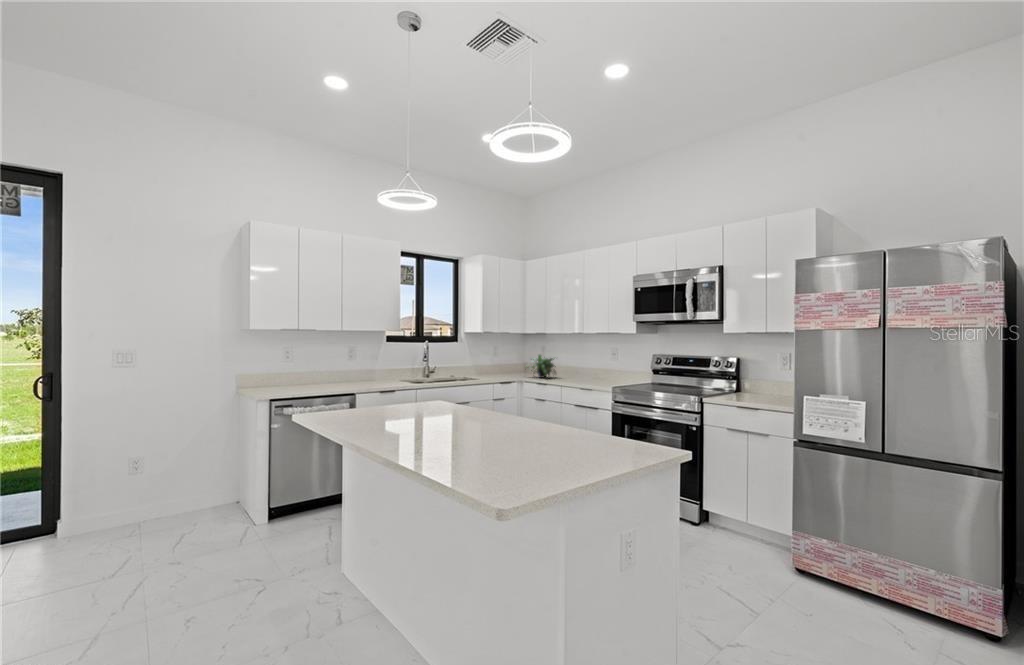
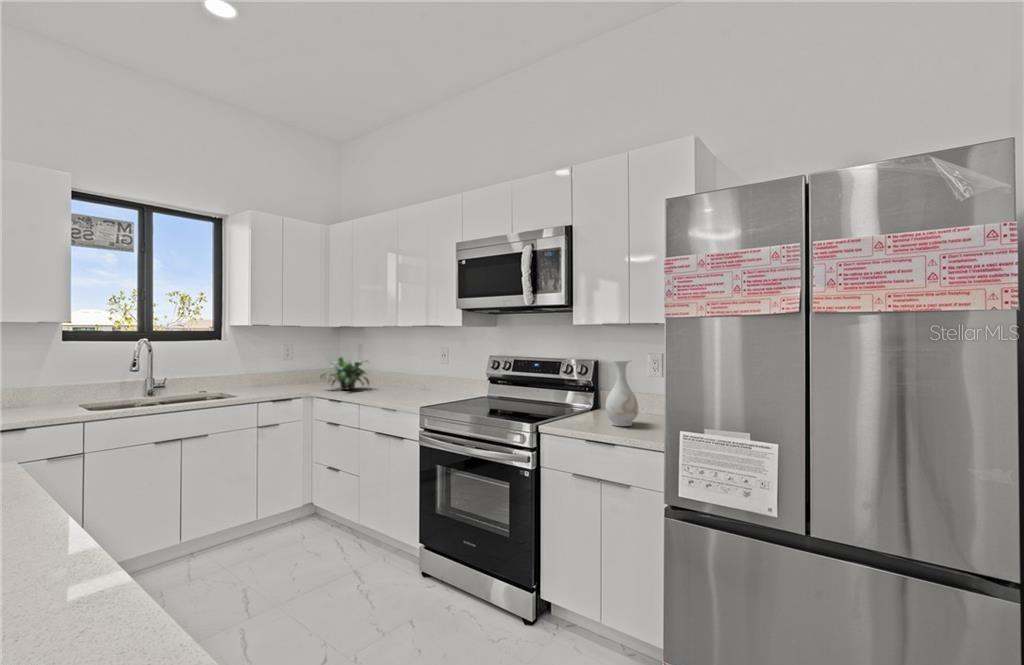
vase: none [748,357,772,400] -> present [605,359,638,426]

